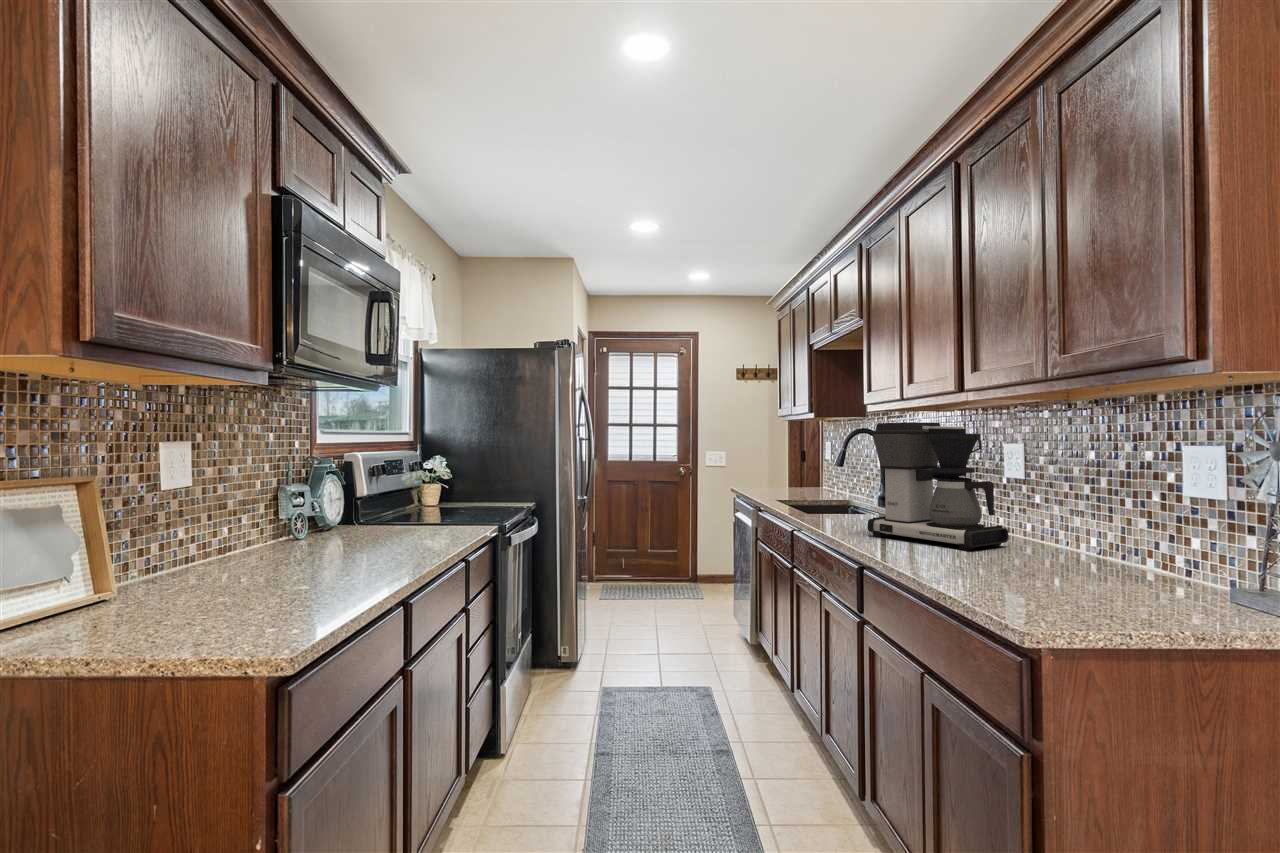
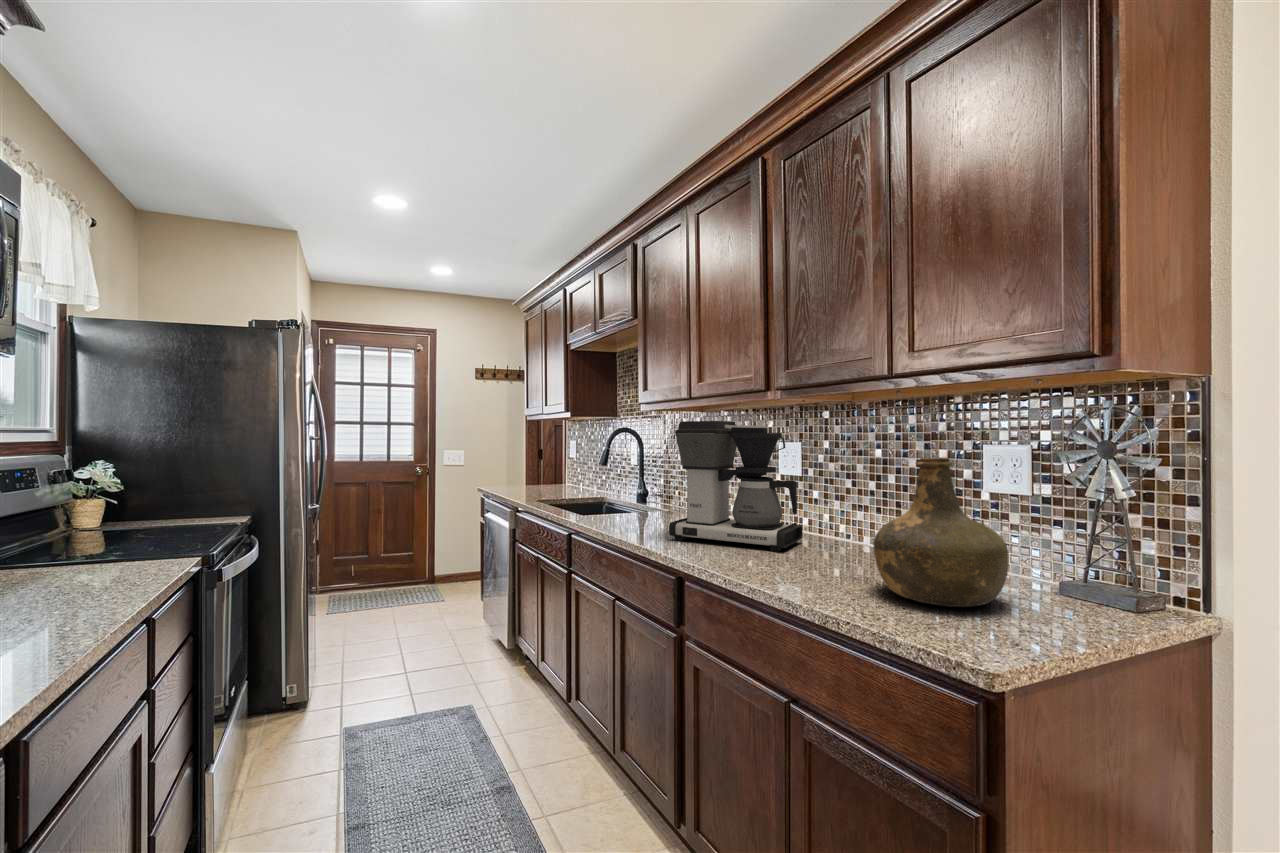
bottle: none [1006,457,1140,596] -> present [873,457,1009,607]

